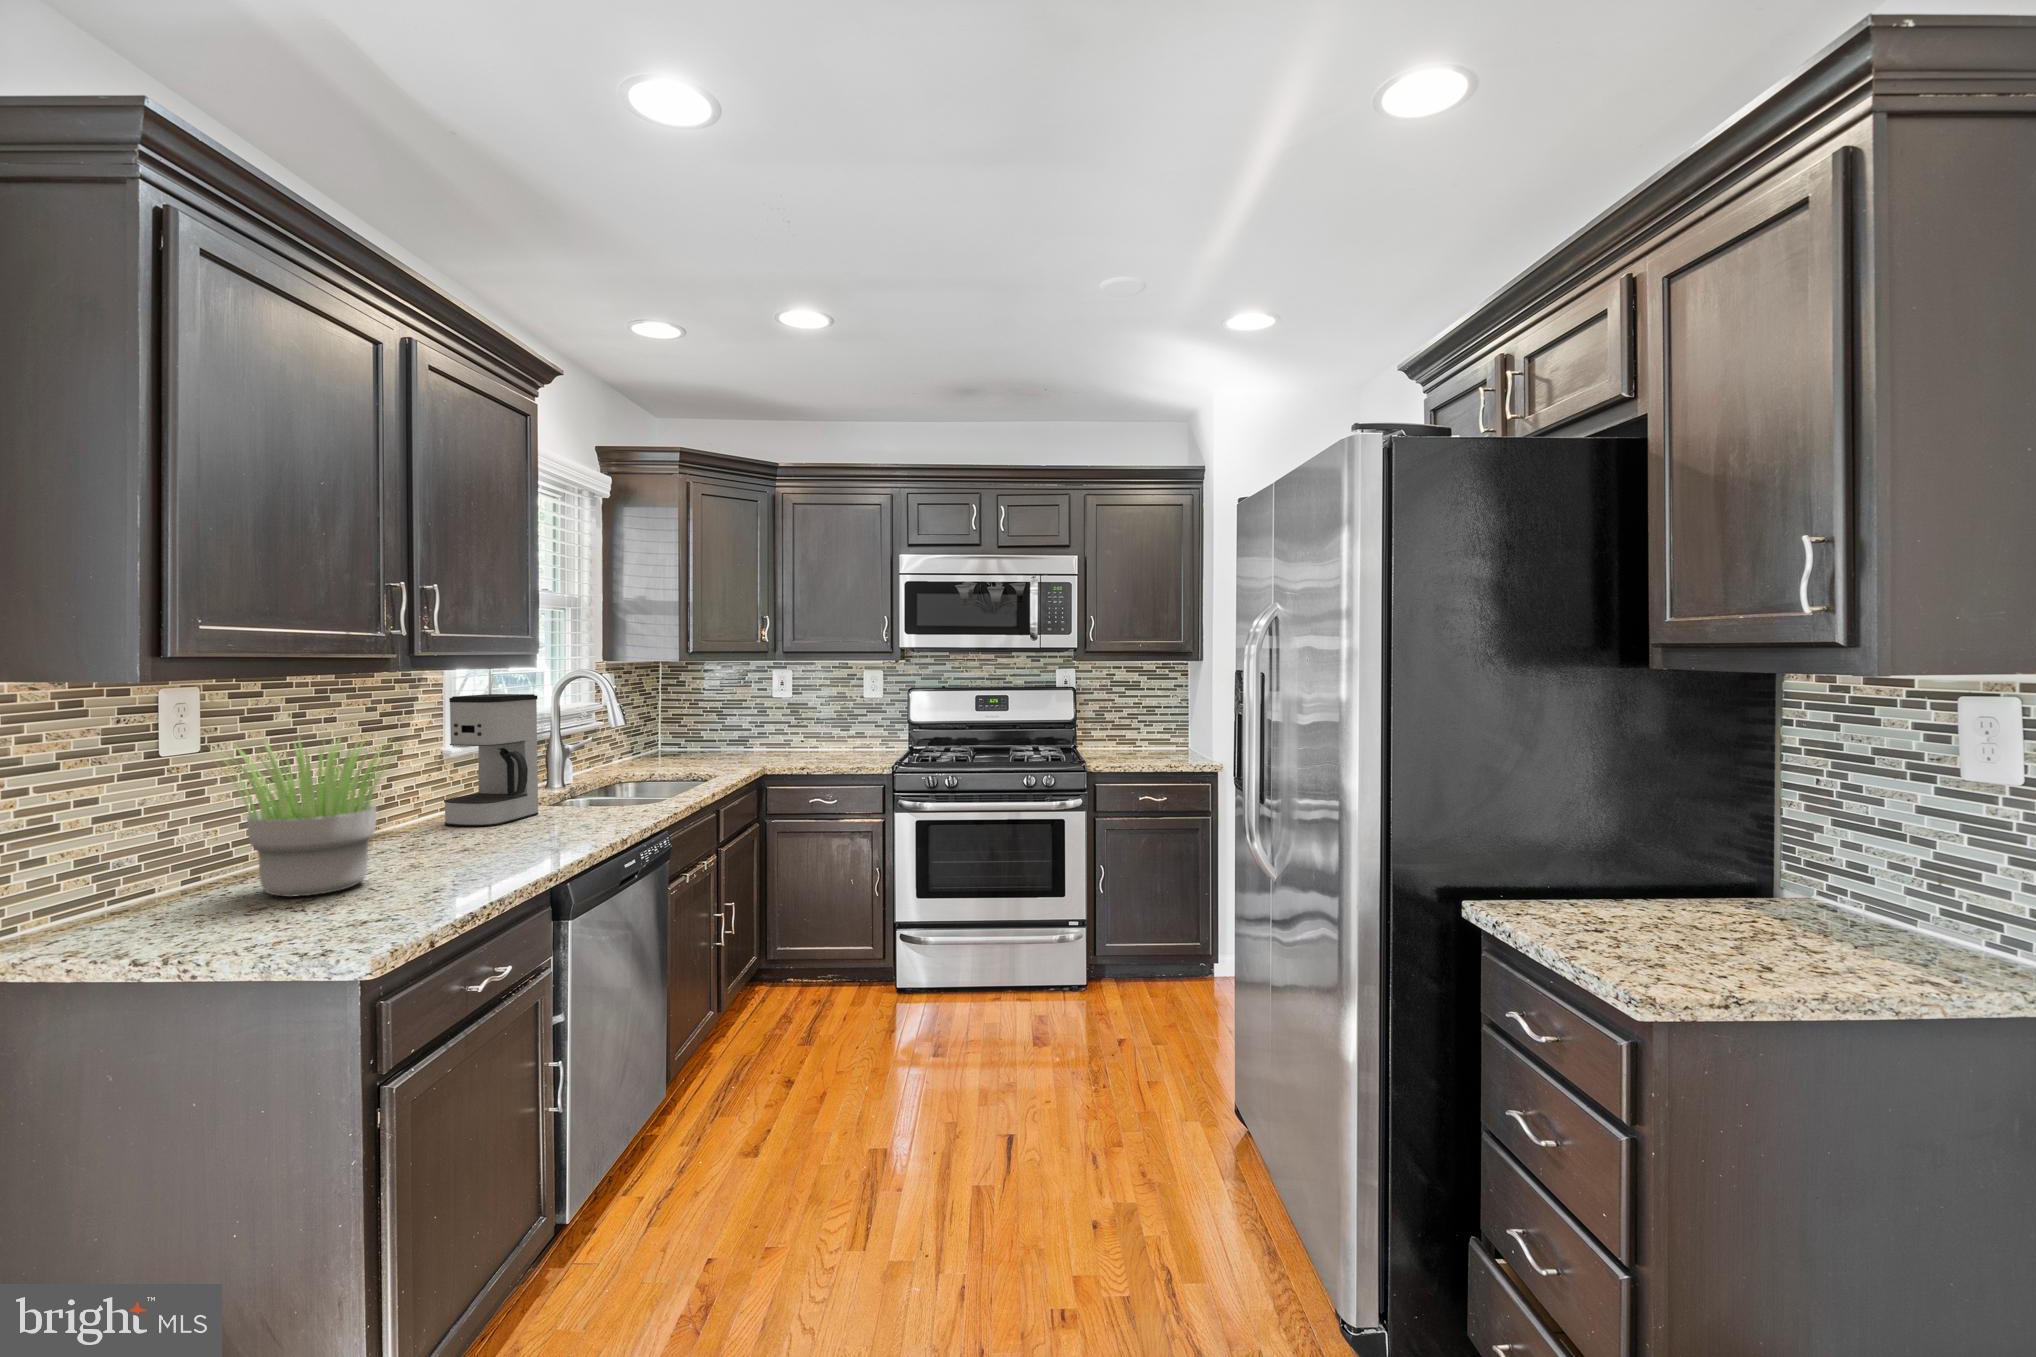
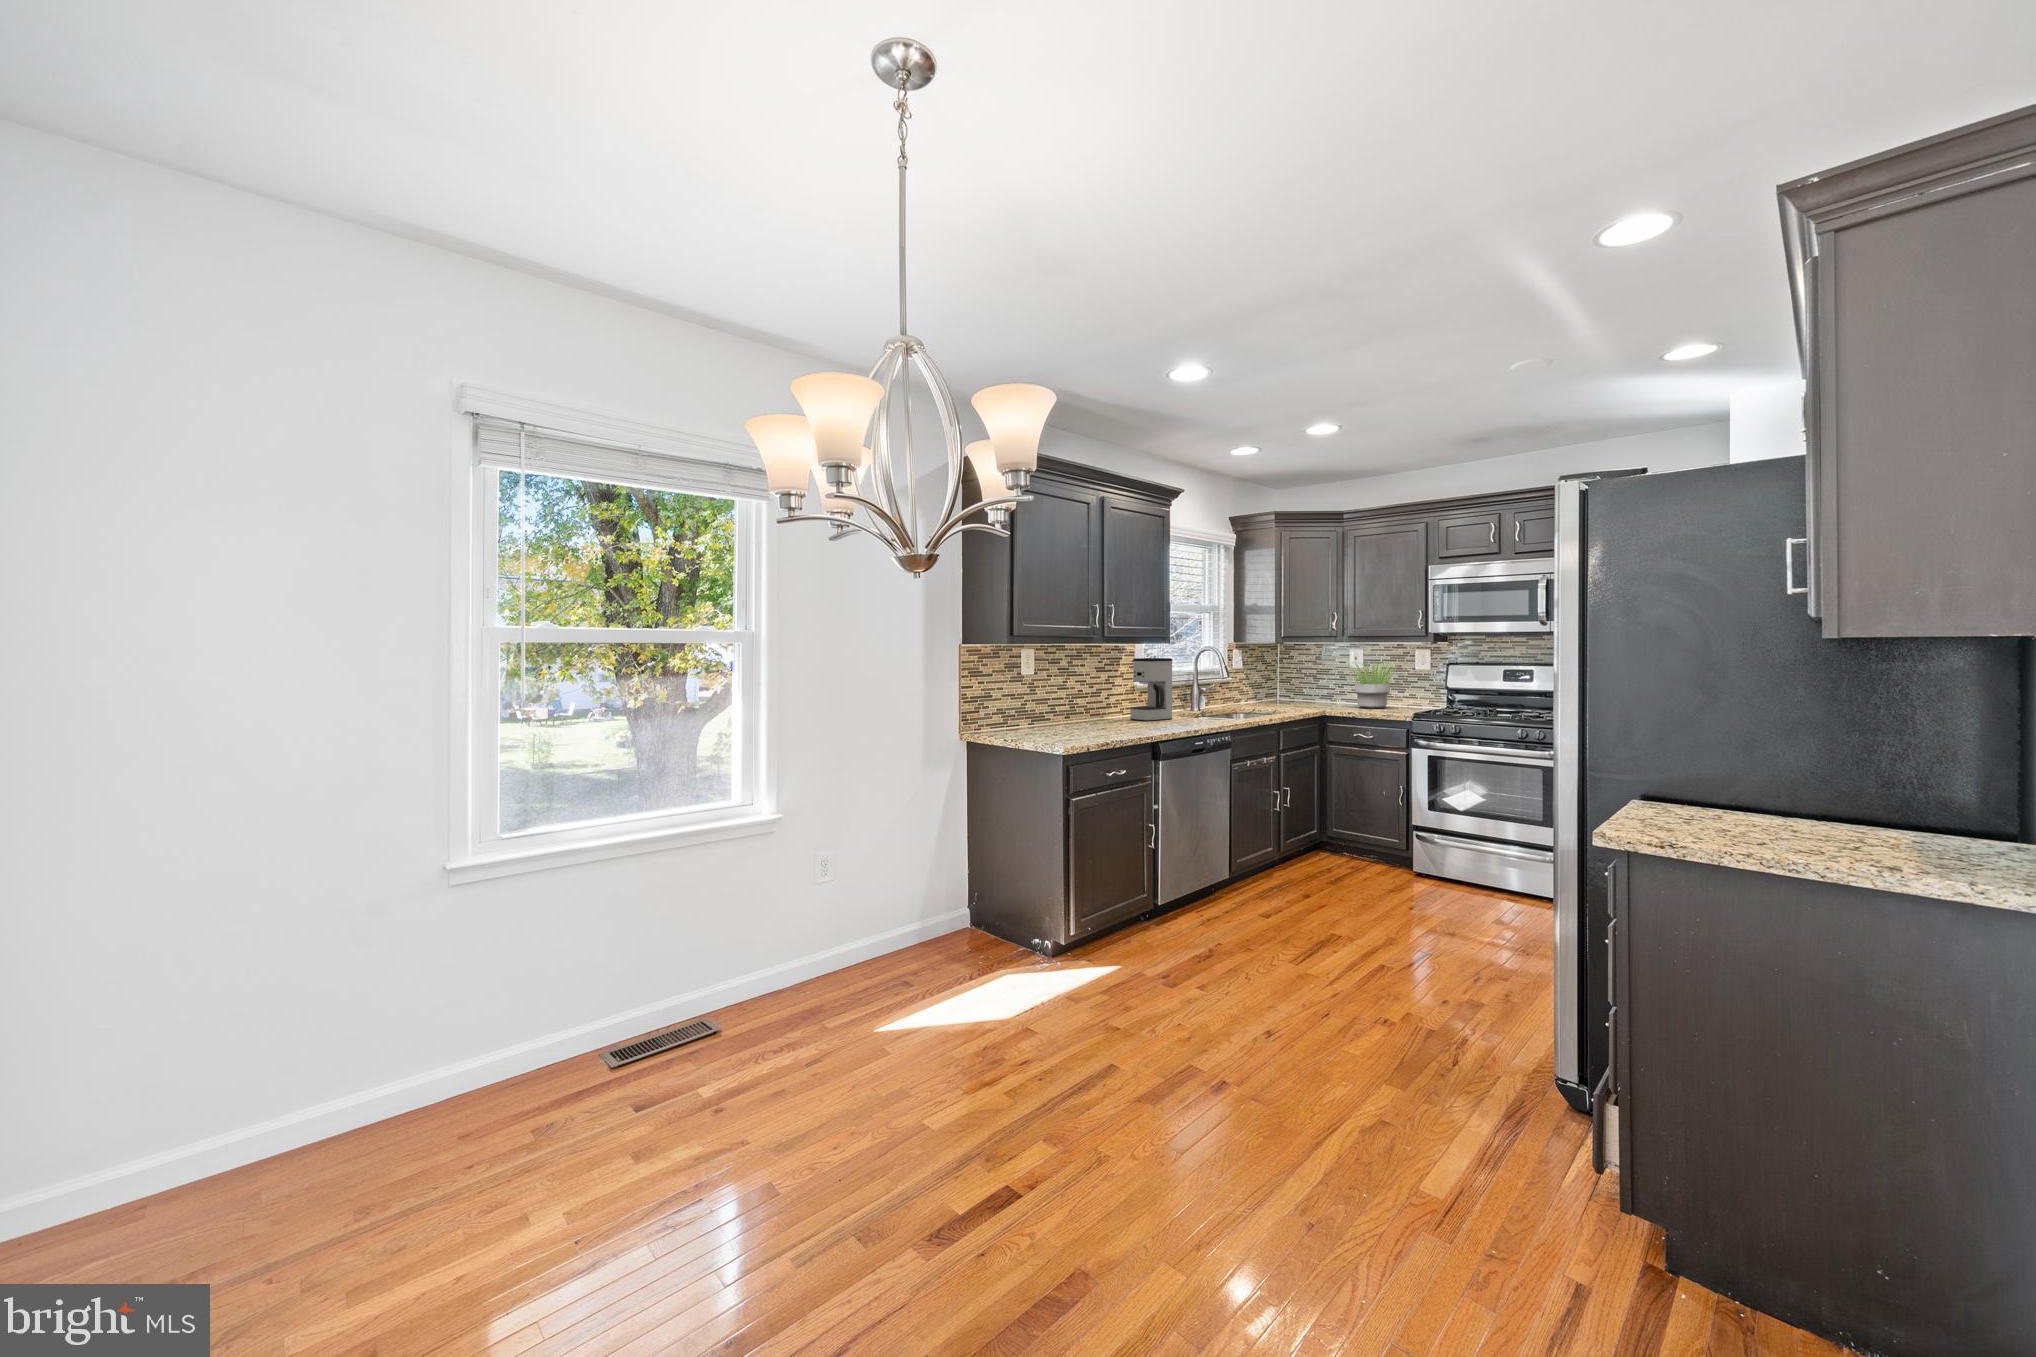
potted plant: present [204,739,395,897] -> present [1350,663,1394,708]

